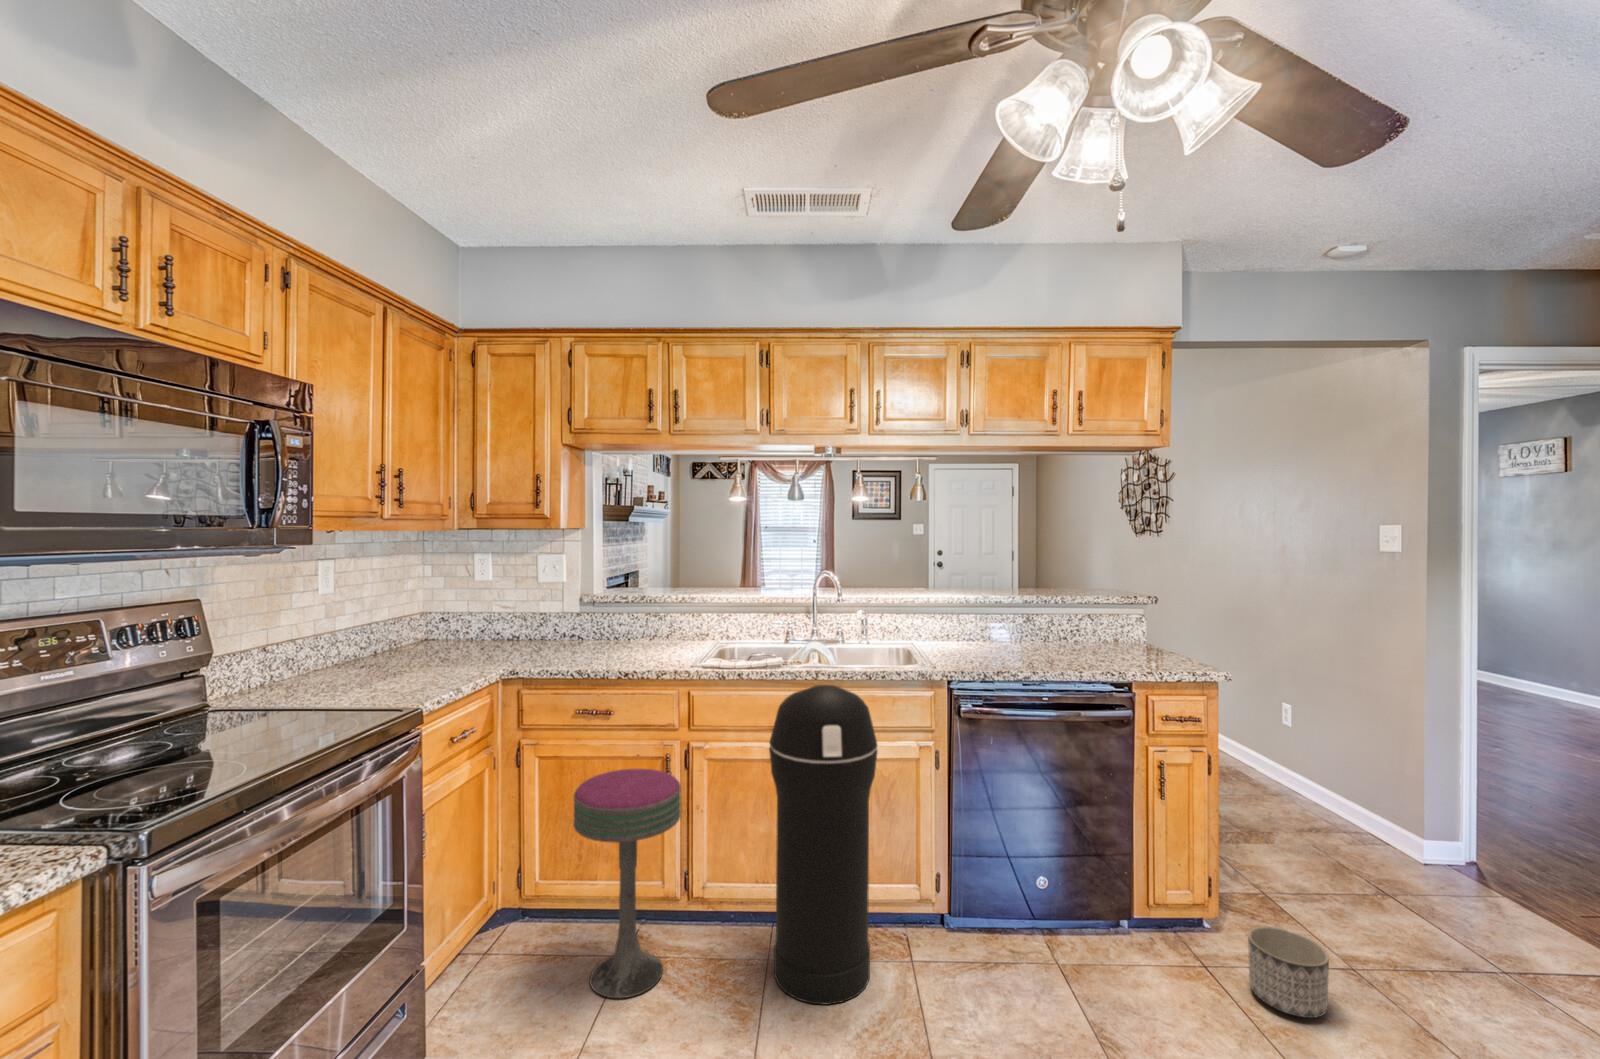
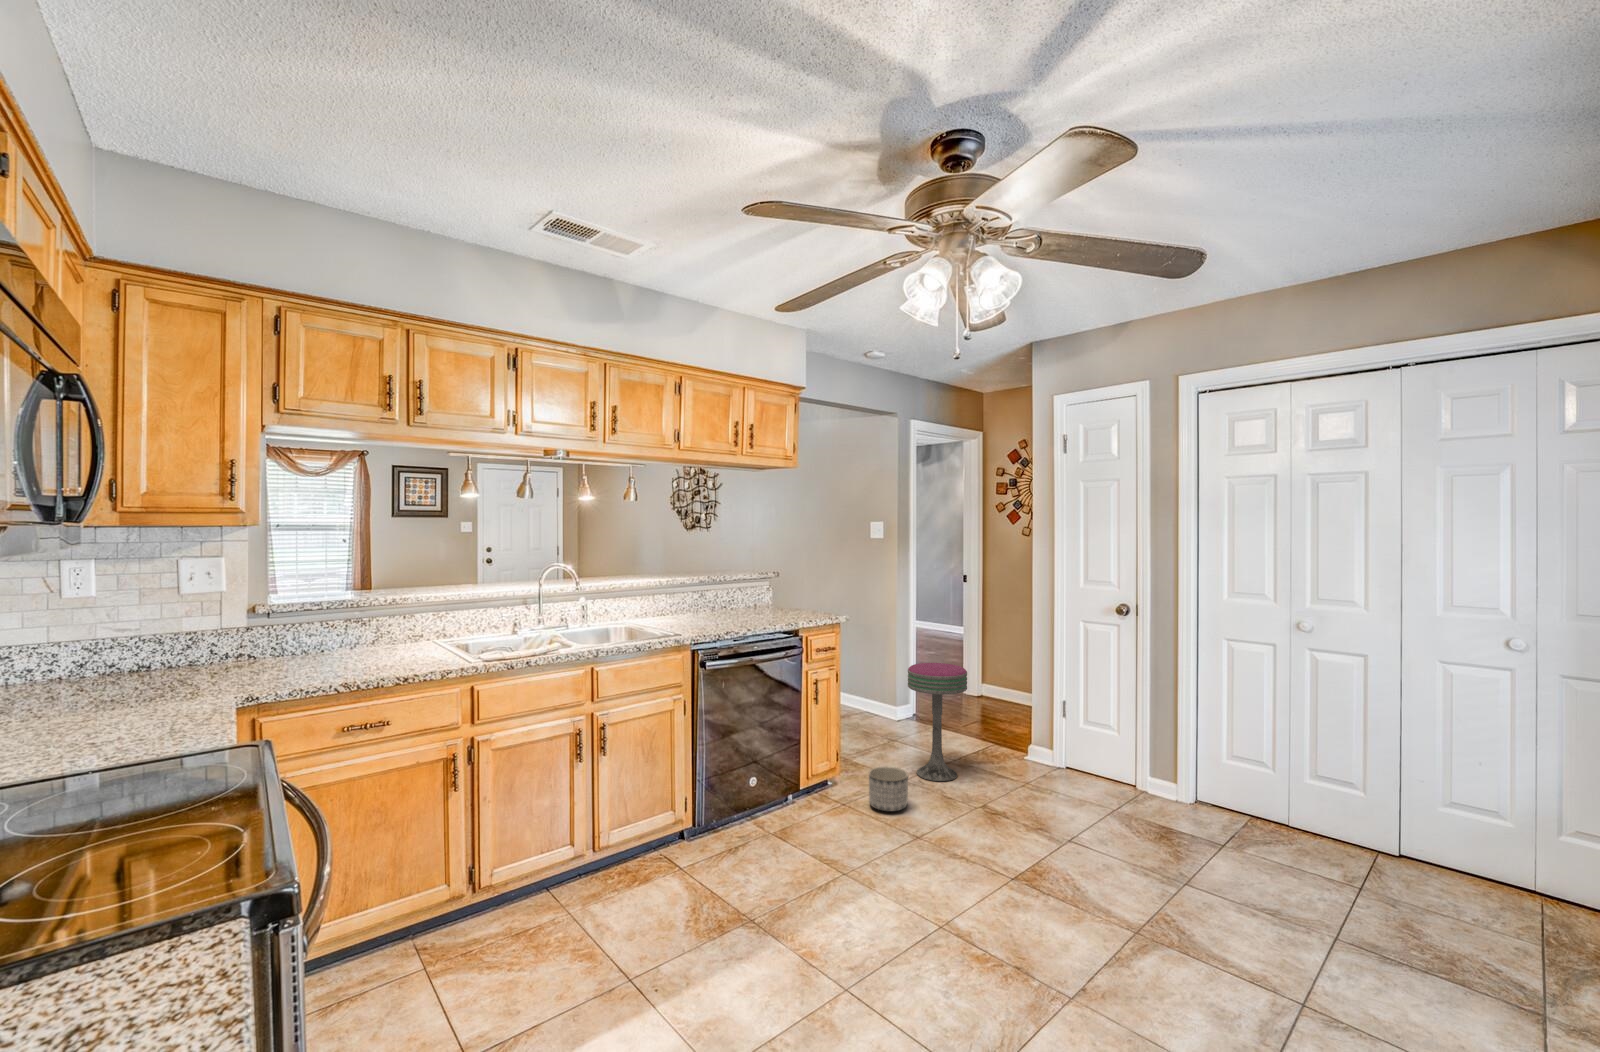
trash can: present [769,685,877,1005] -> none [576,657,671,922]
bar stool: present [573,769,681,998] -> present [908,663,967,781]

